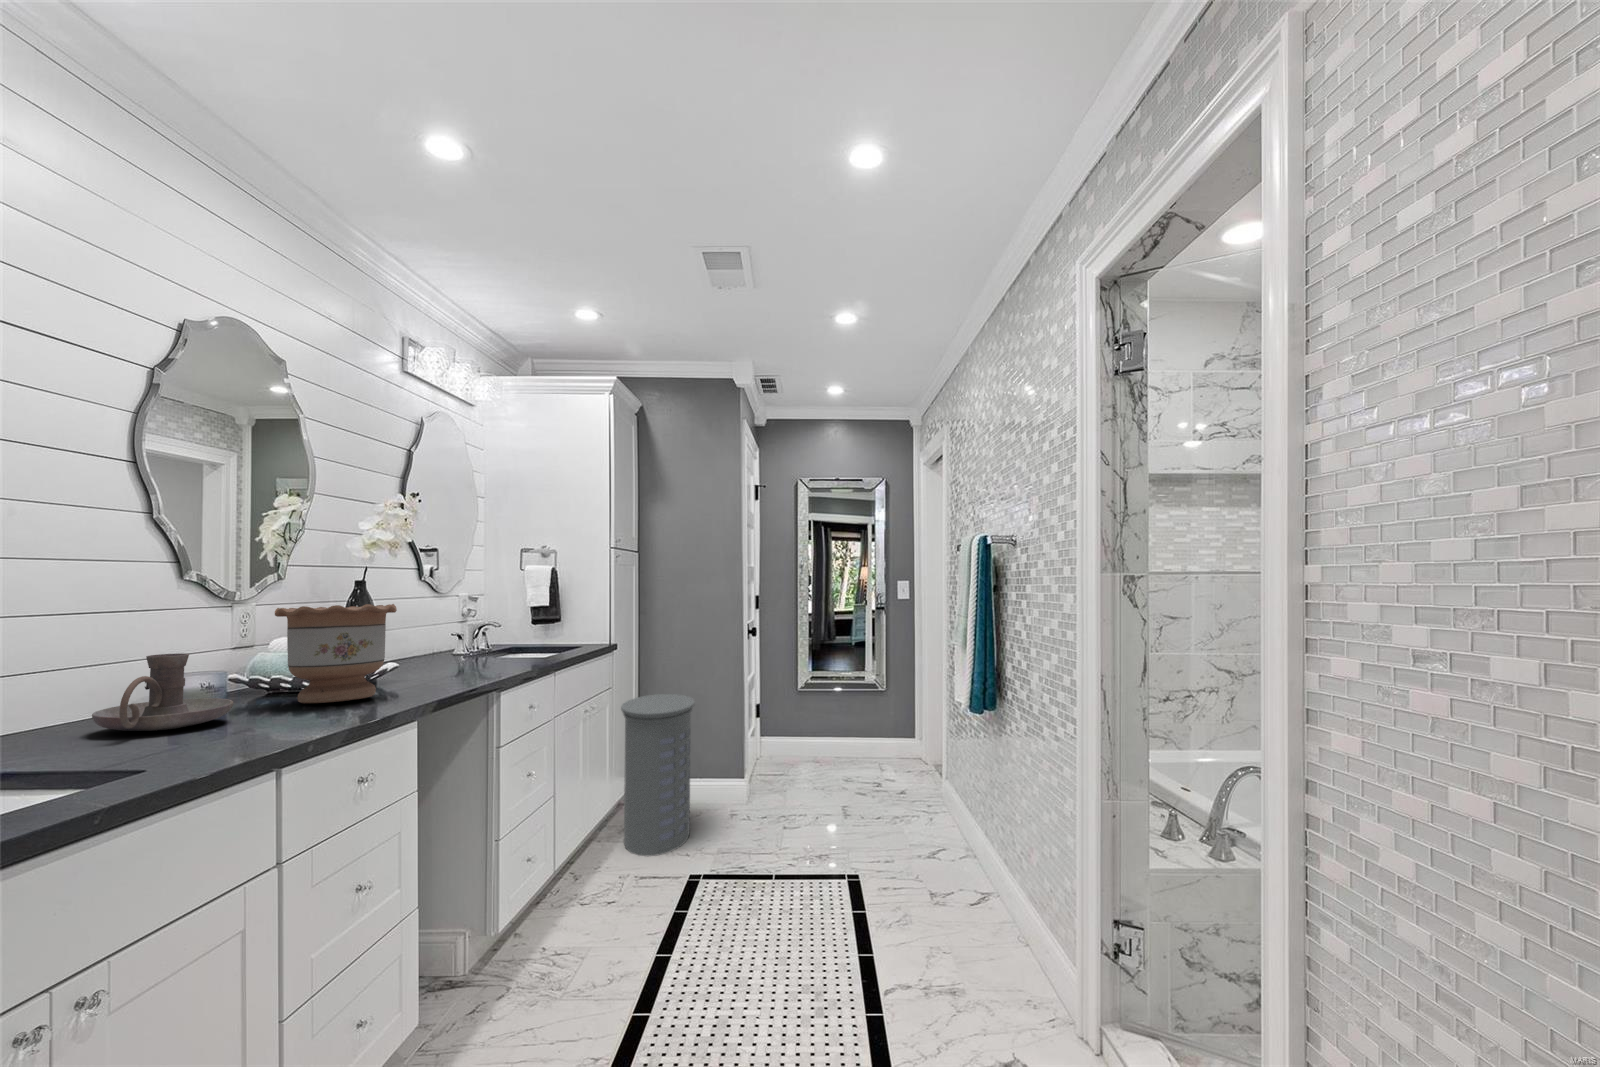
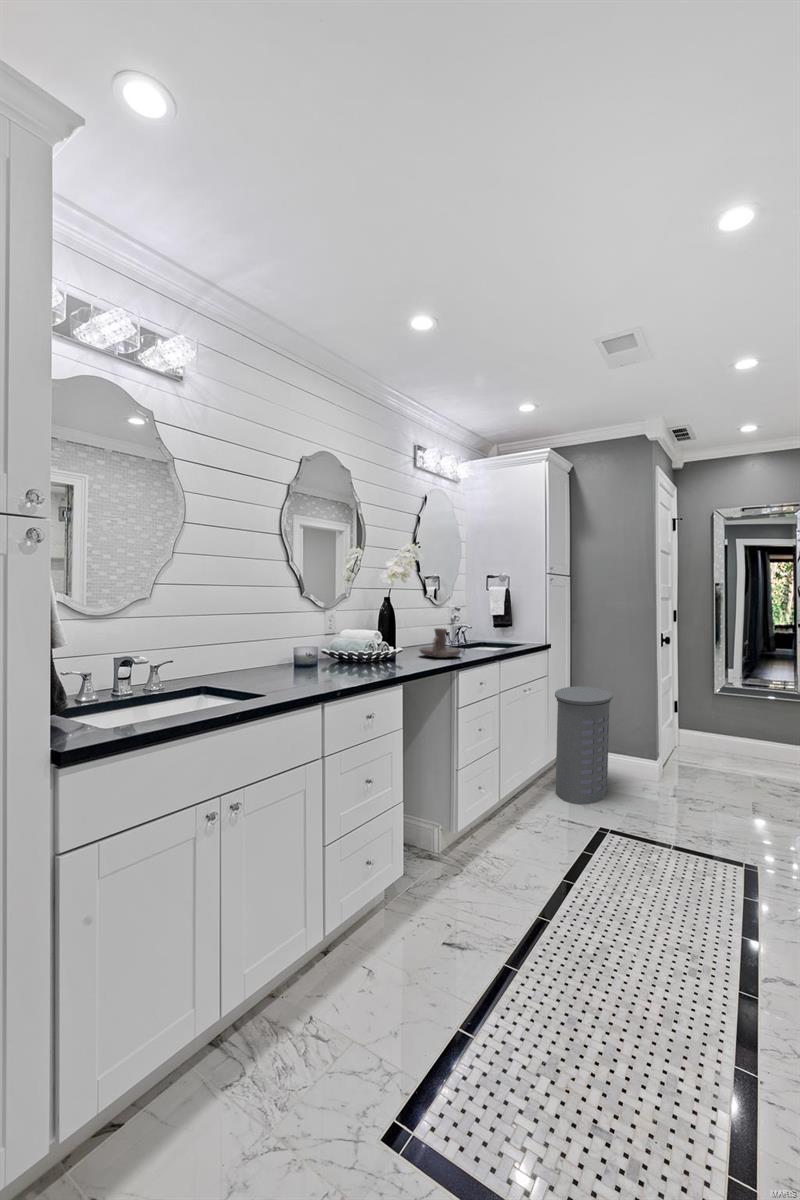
flower pot: present [275,604,397,703] -> none [325,613,389,672]
candle holder: present [92,653,233,731] -> present [419,628,461,658]

